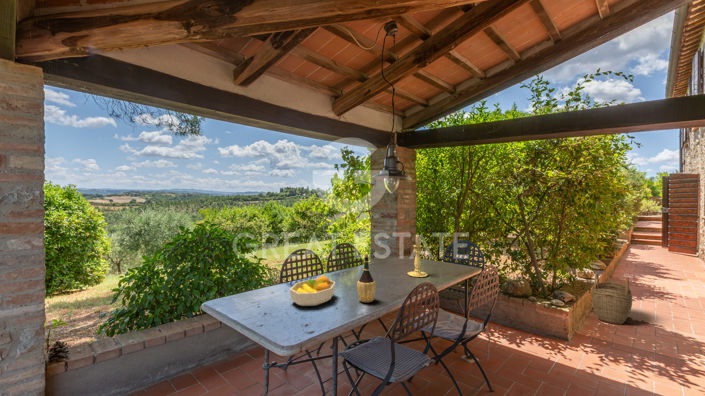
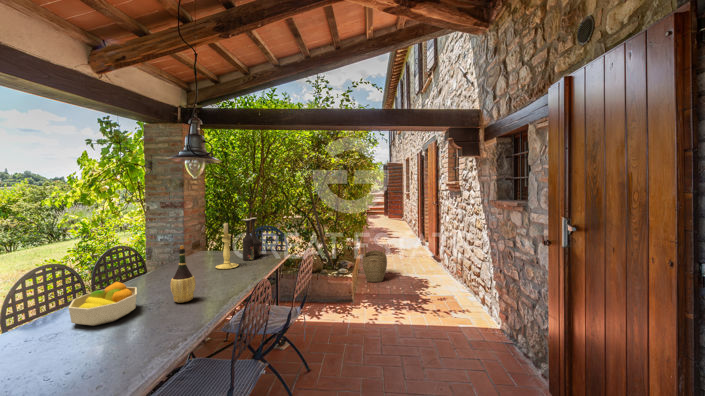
vase: none [435,231,456,272] -> present [243,218,262,261]

